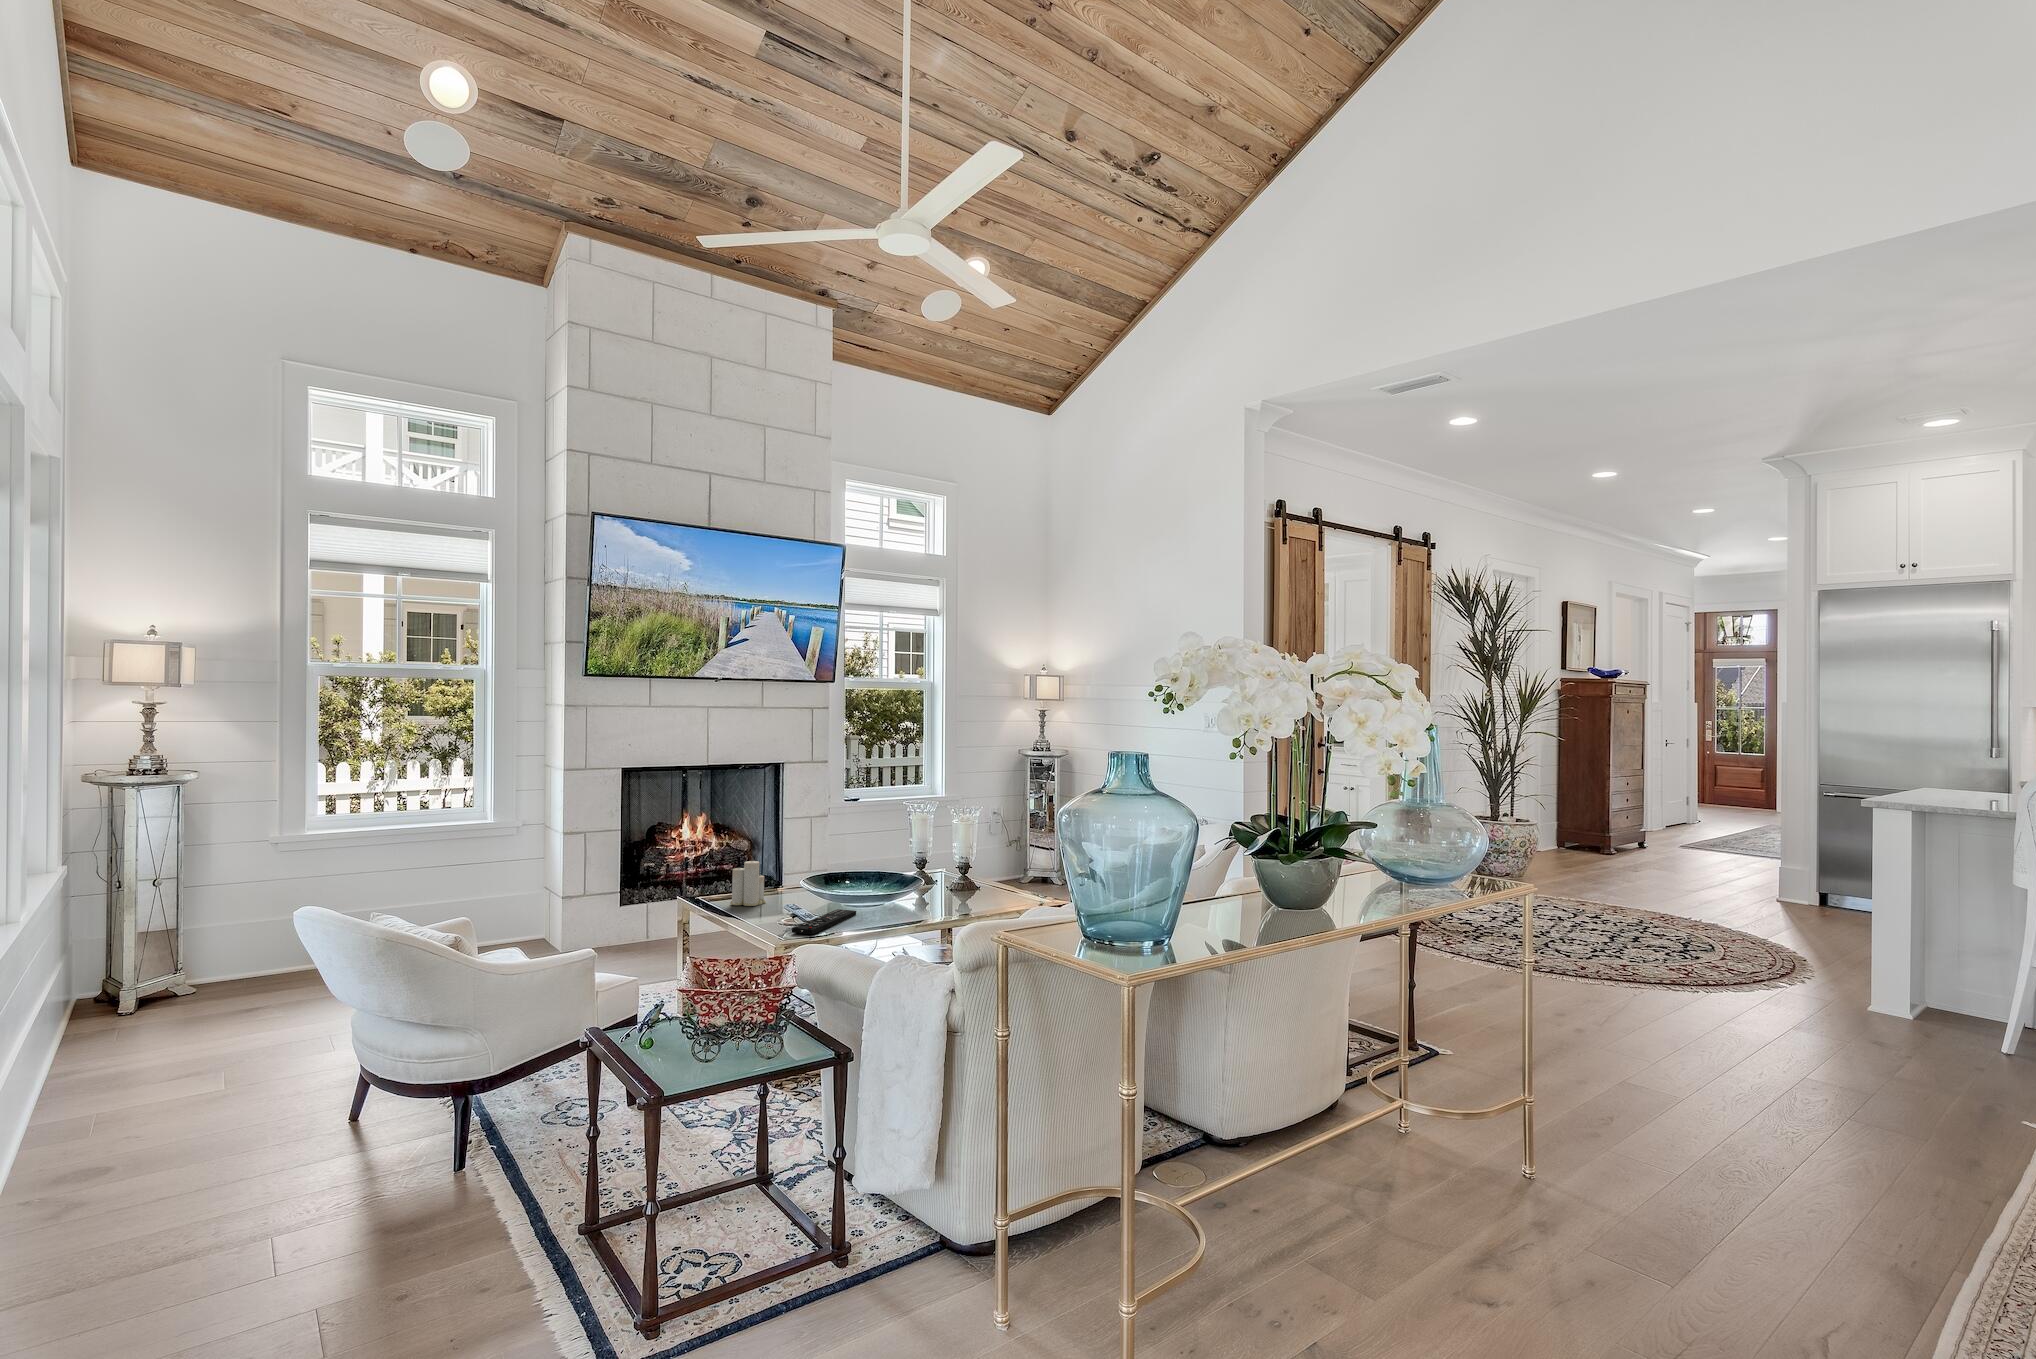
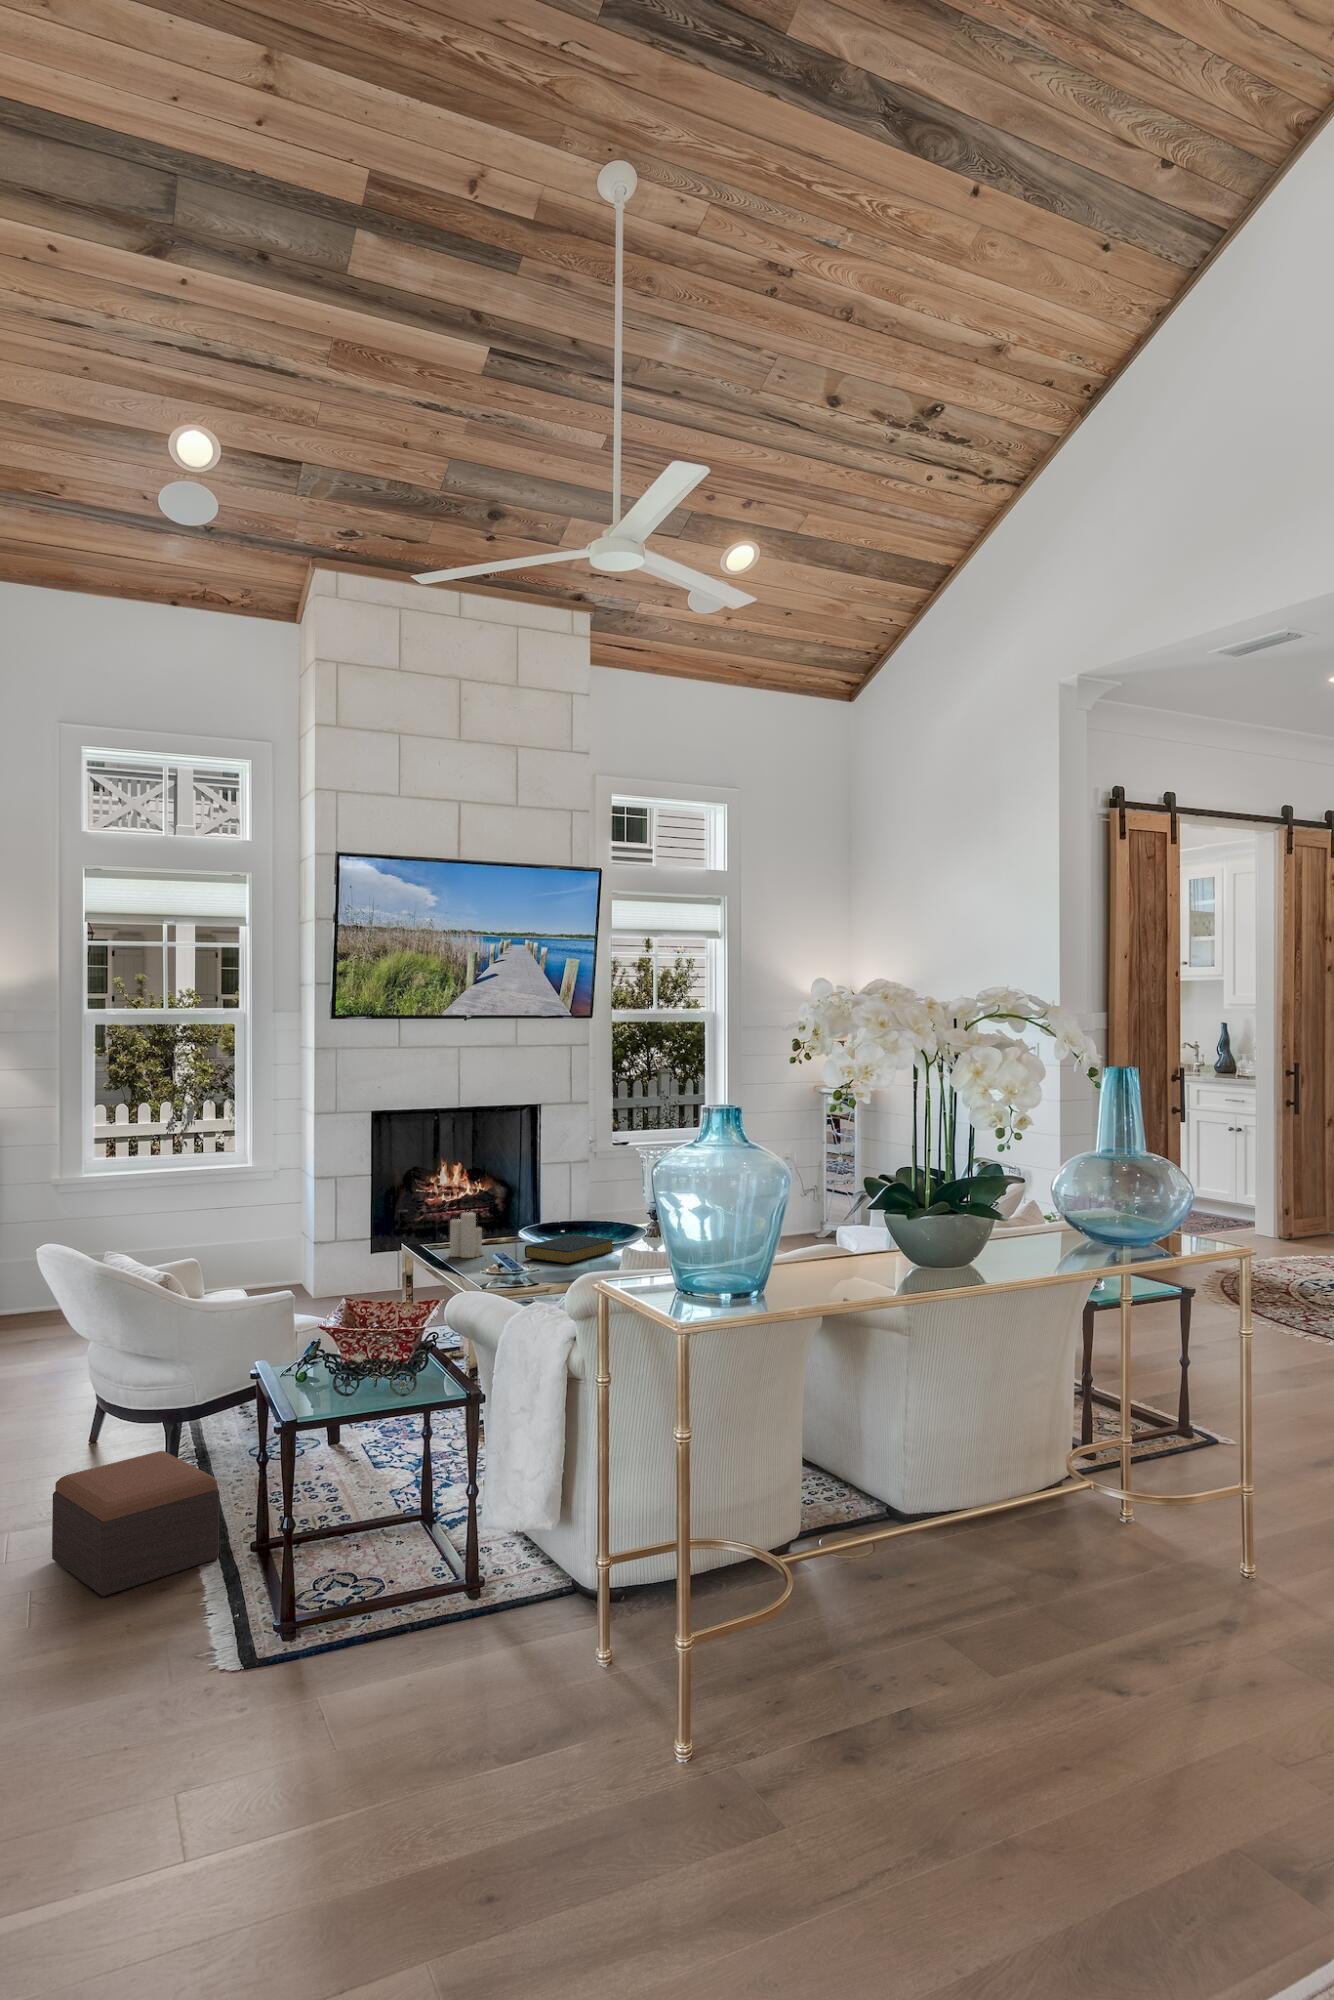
hardback book: none [811,880,894,909] -> present [525,1235,614,1264]
remote control: present [792,909,856,934] -> none [489,1264,564,1288]
footstool: none [334,1131,541,1311] -> present [52,1451,220,1597]

